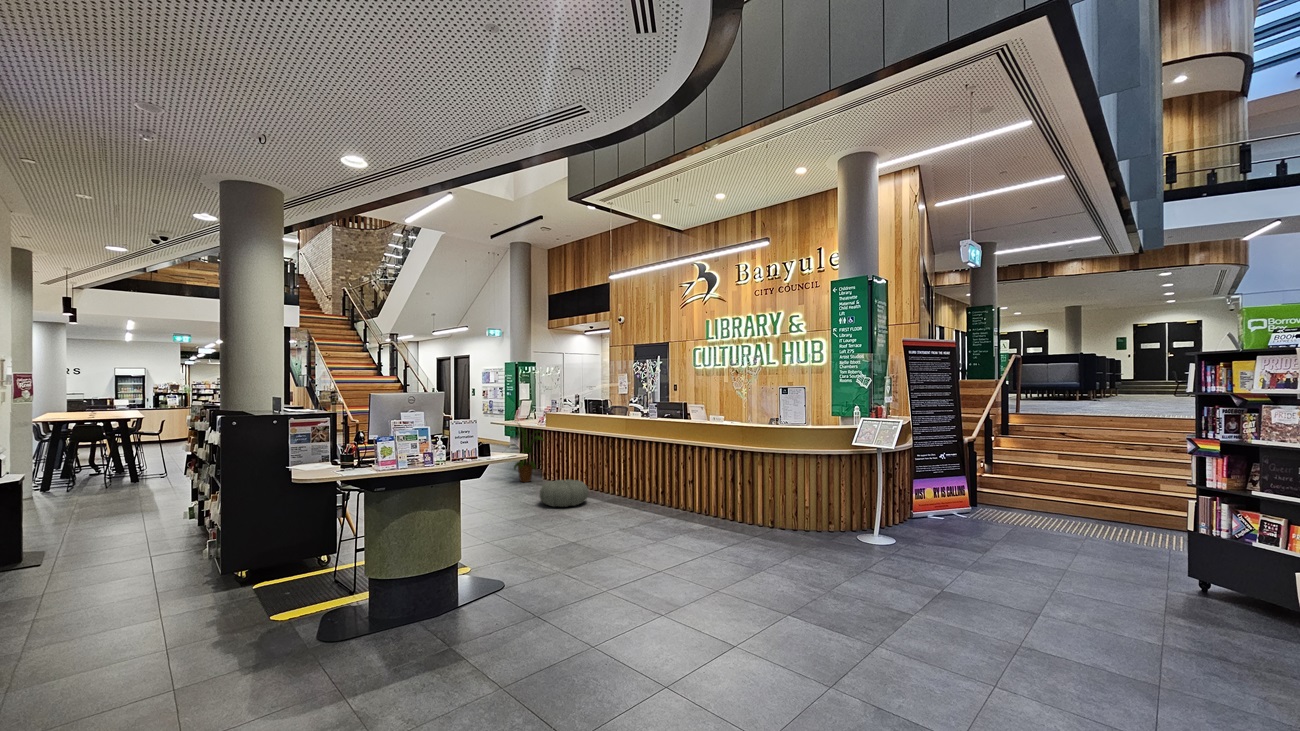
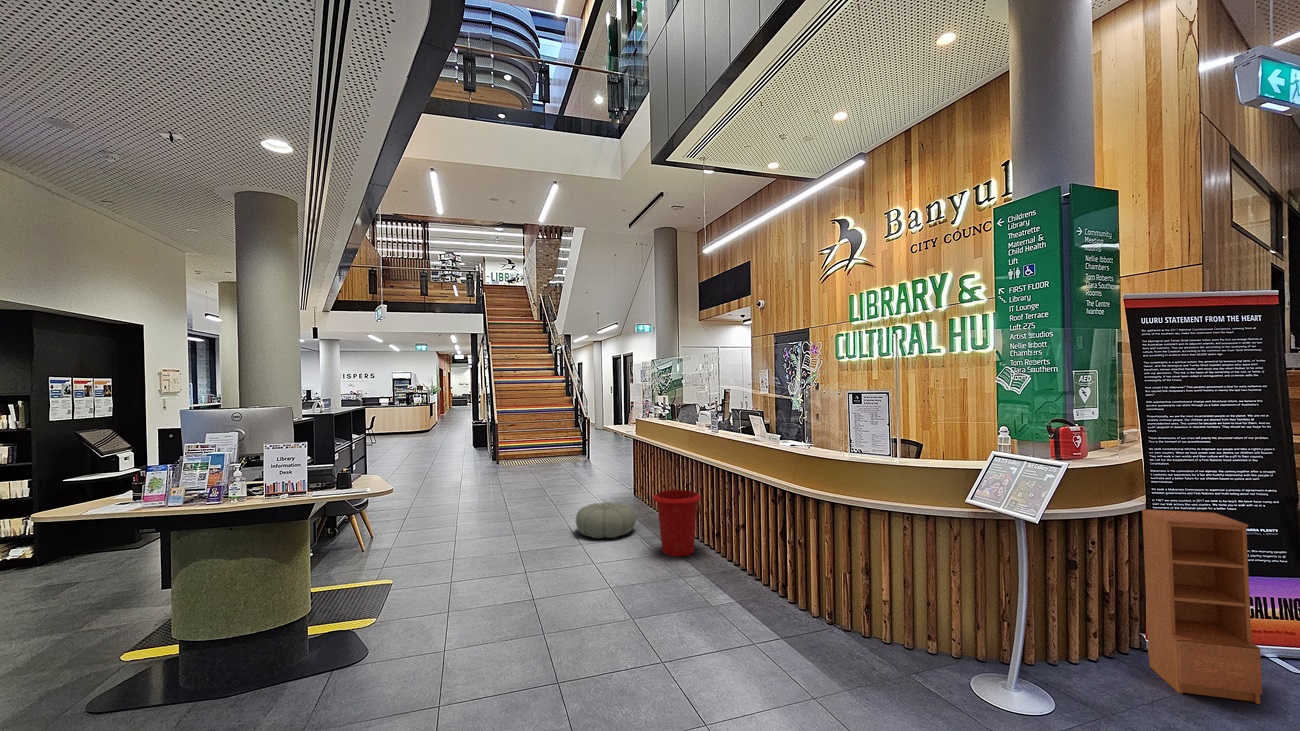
house plant: present [505,424,543,482] -> none [583,426,634,497]
bookcase: none [913,446,958,530] -> present [1142,509,1262,704]
waste bin: none [617,463,653,511] -> present [653,490,701,556]

